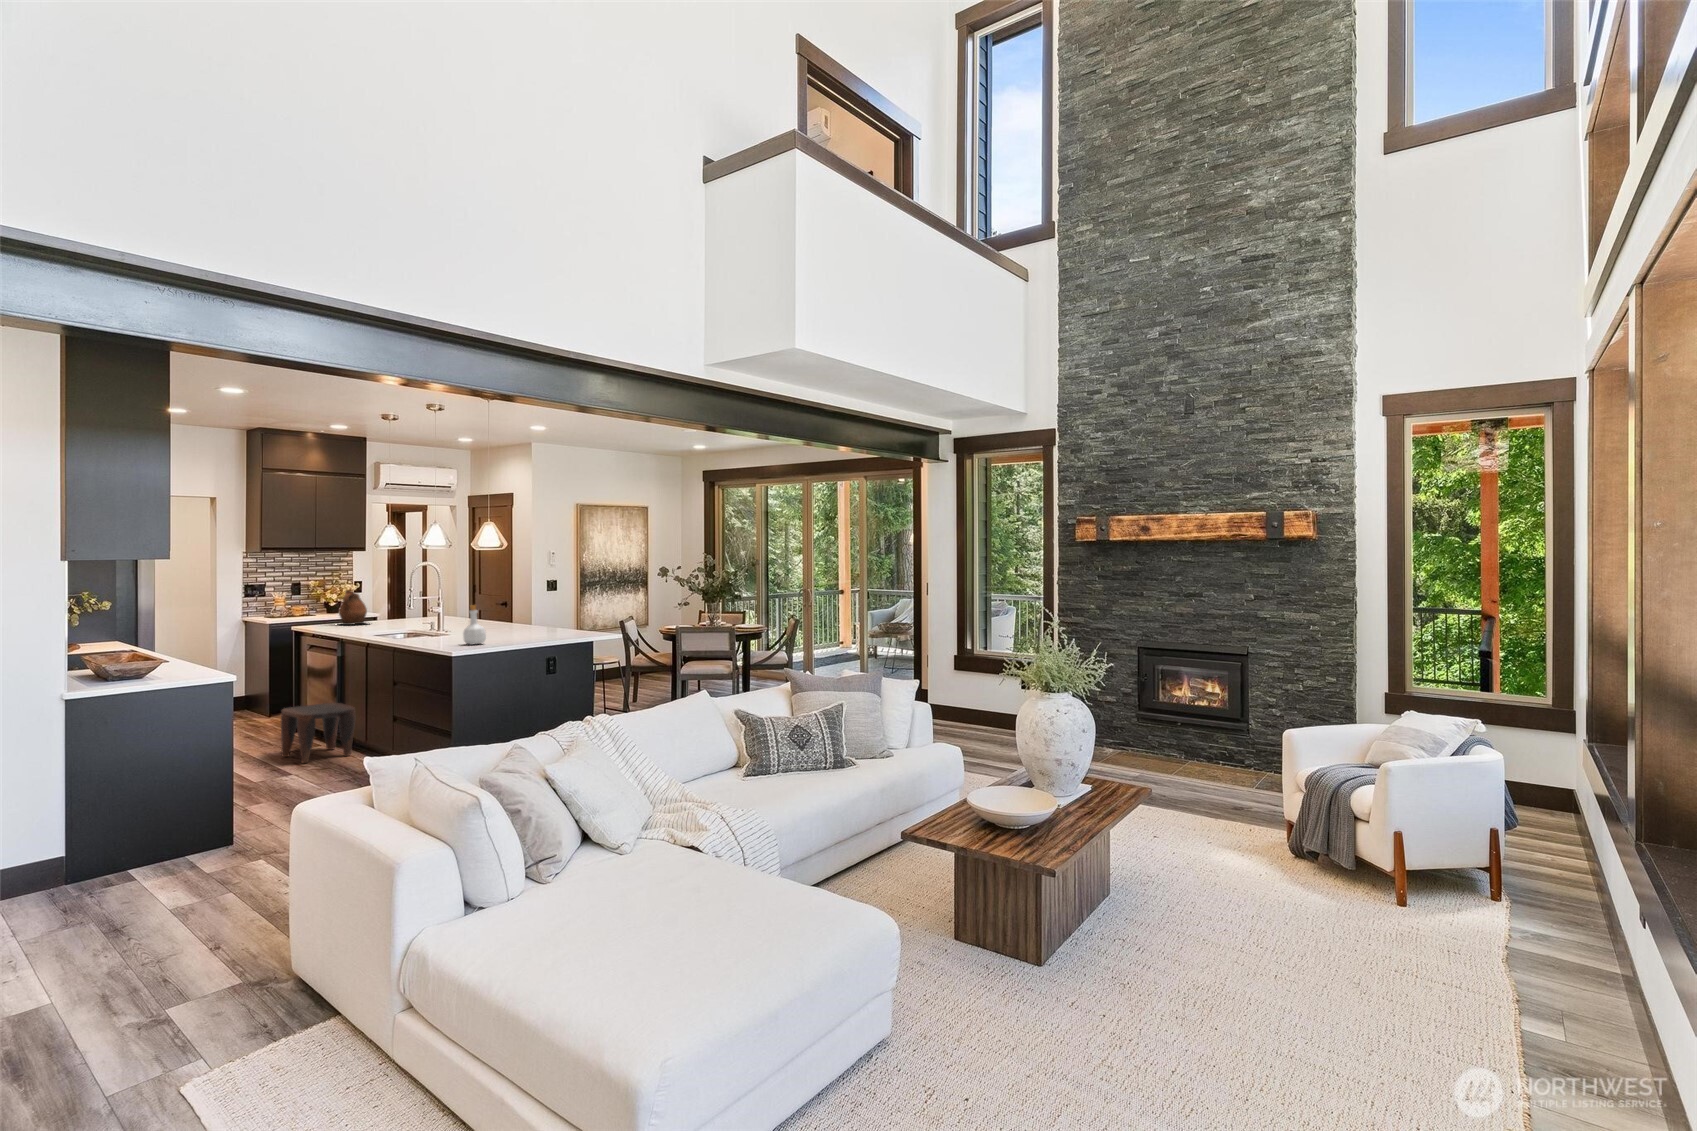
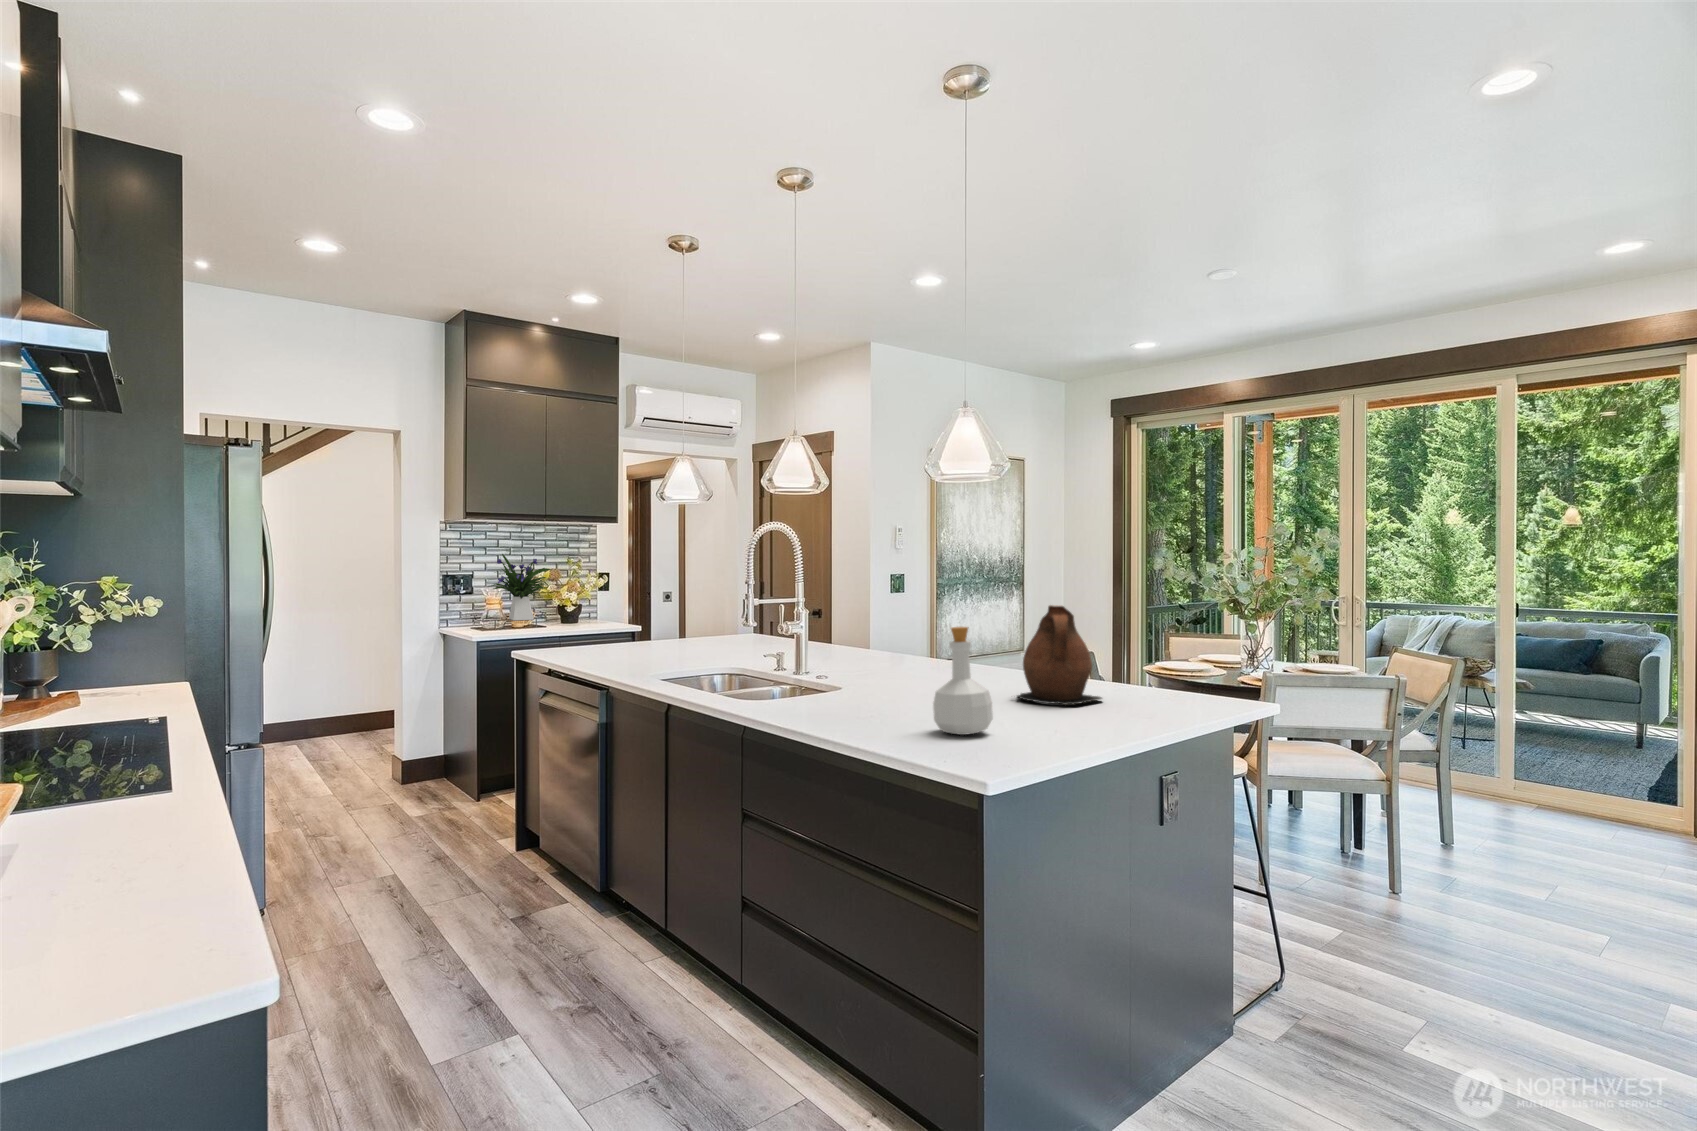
flower arrangement: none [274,571,320,612] -> present [492,554,550,620]
ceramic pitcher: present [339,590,367,625] -> present [1017,605,1102,705]
stool: present [281,703,355,763] -> none [495,817,639,968]

